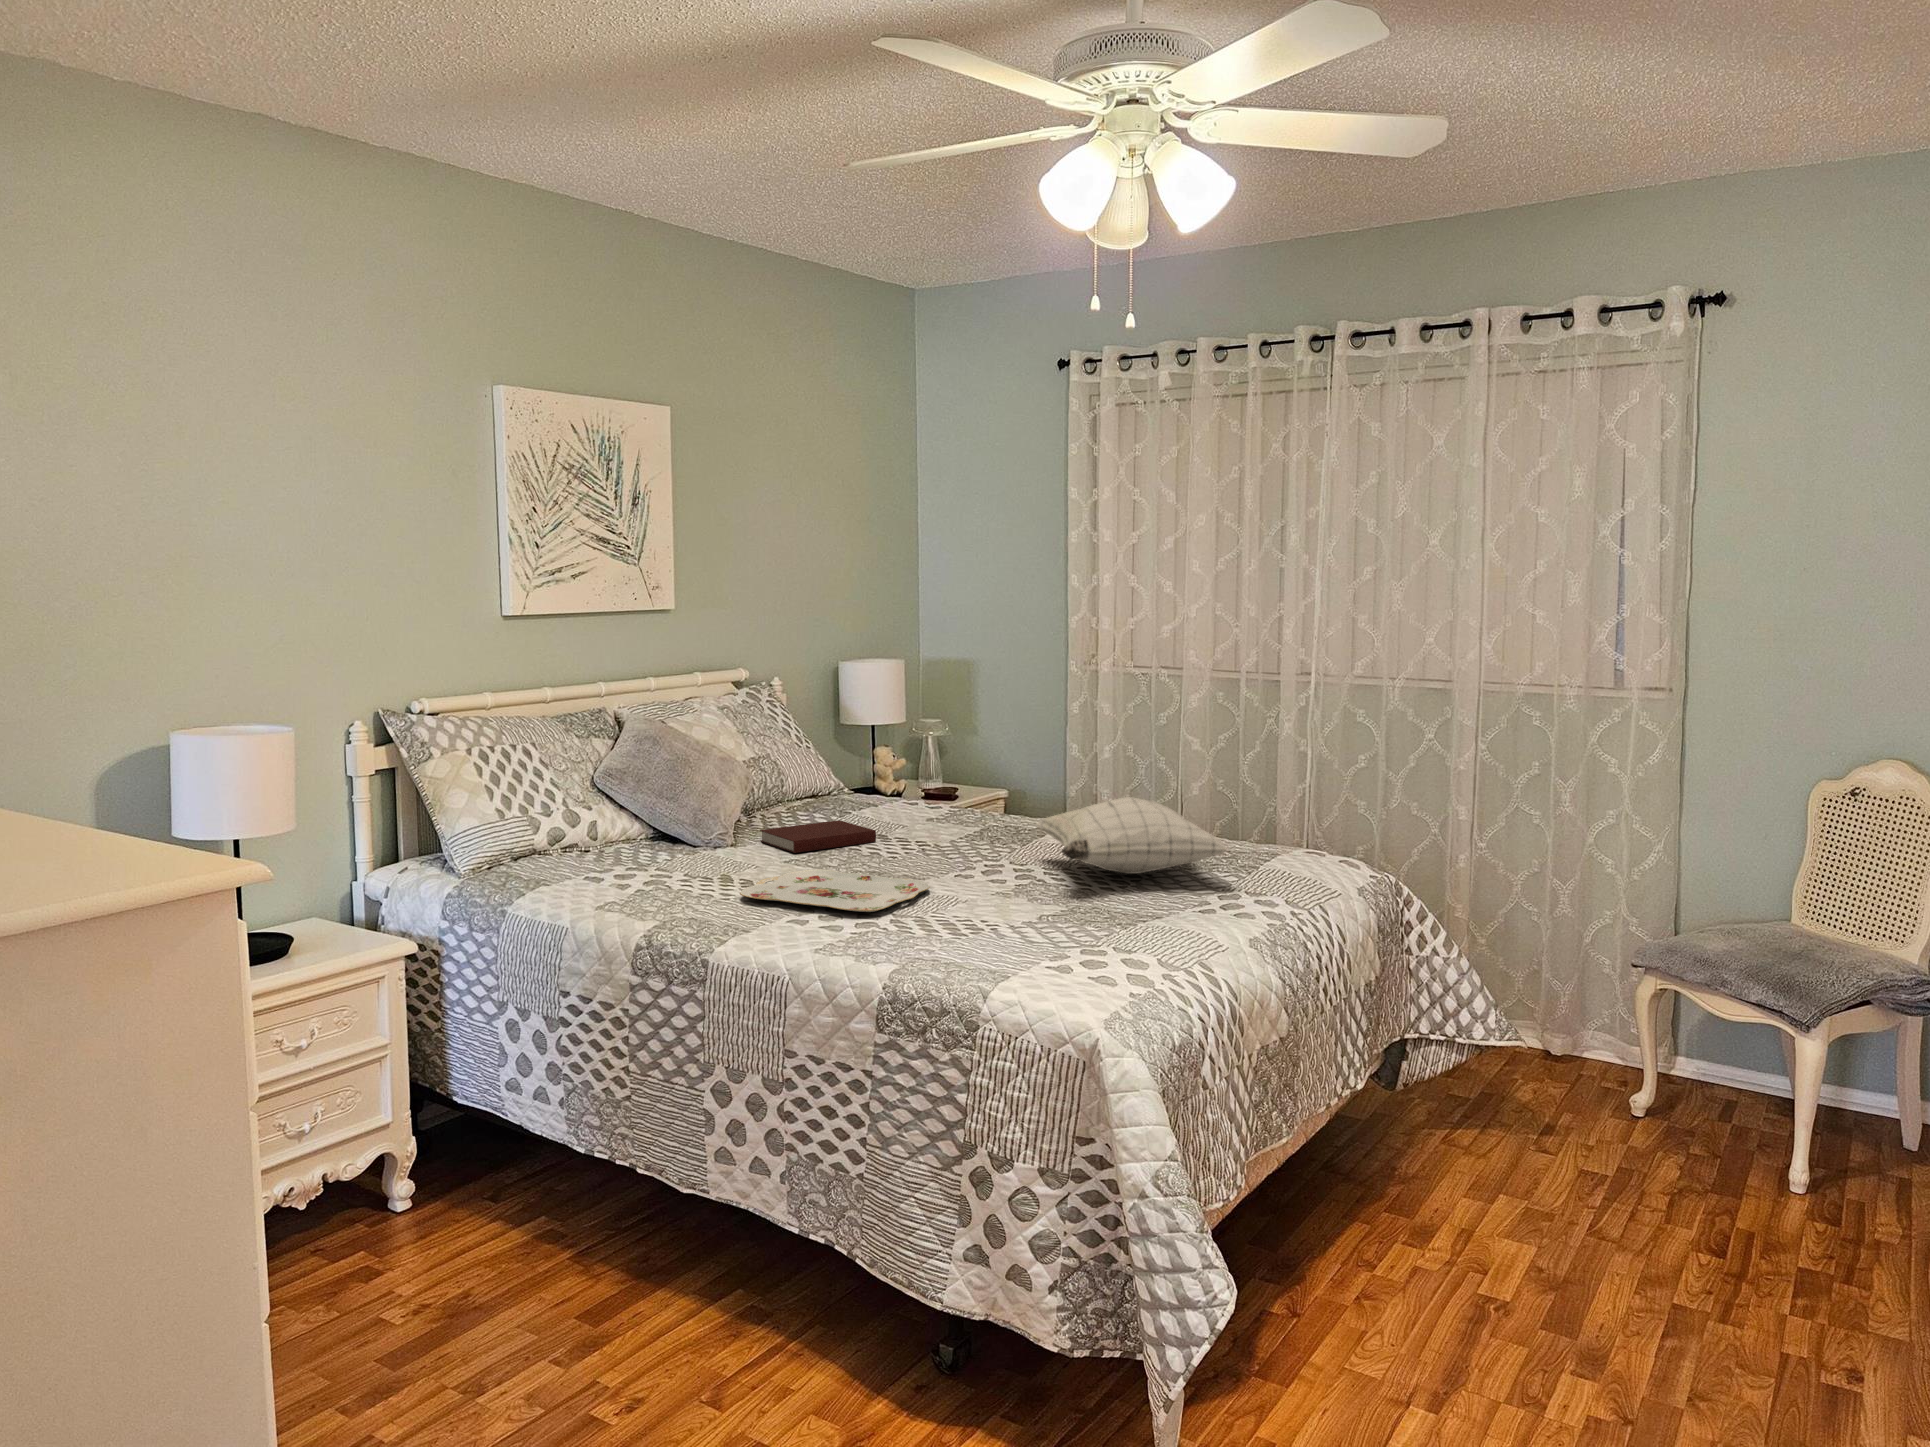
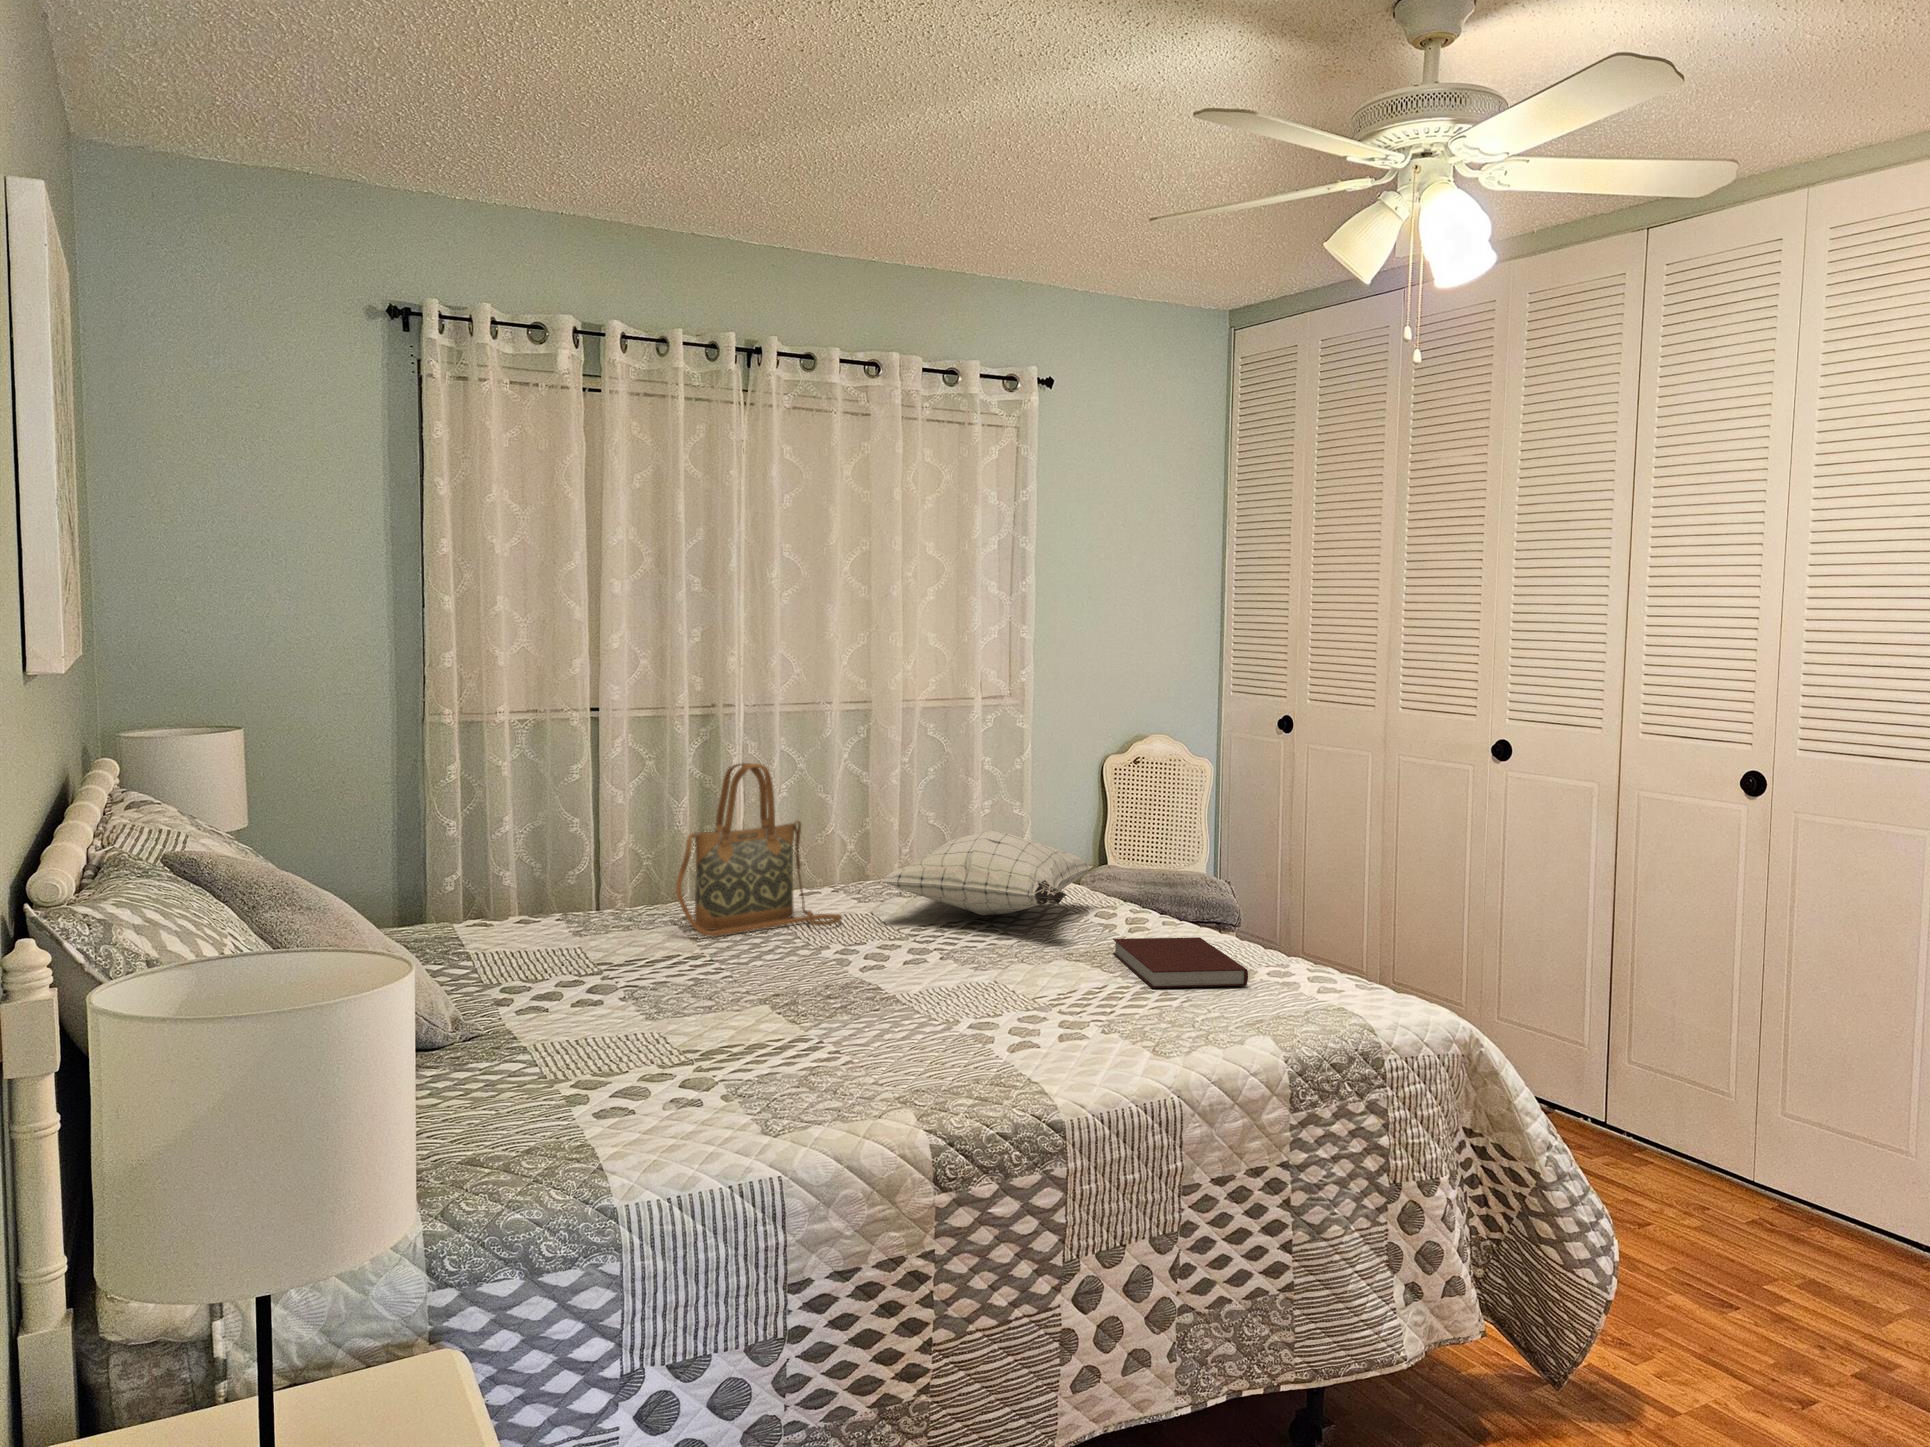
handbag: none [911,717,1026,851] -> present [676,763,842,936]
notebook: present [760,820,876,853] -> present [1112,937,1248,988]
serving tray: present [740,869,930,912] -> none [796,969,1050,1041]

